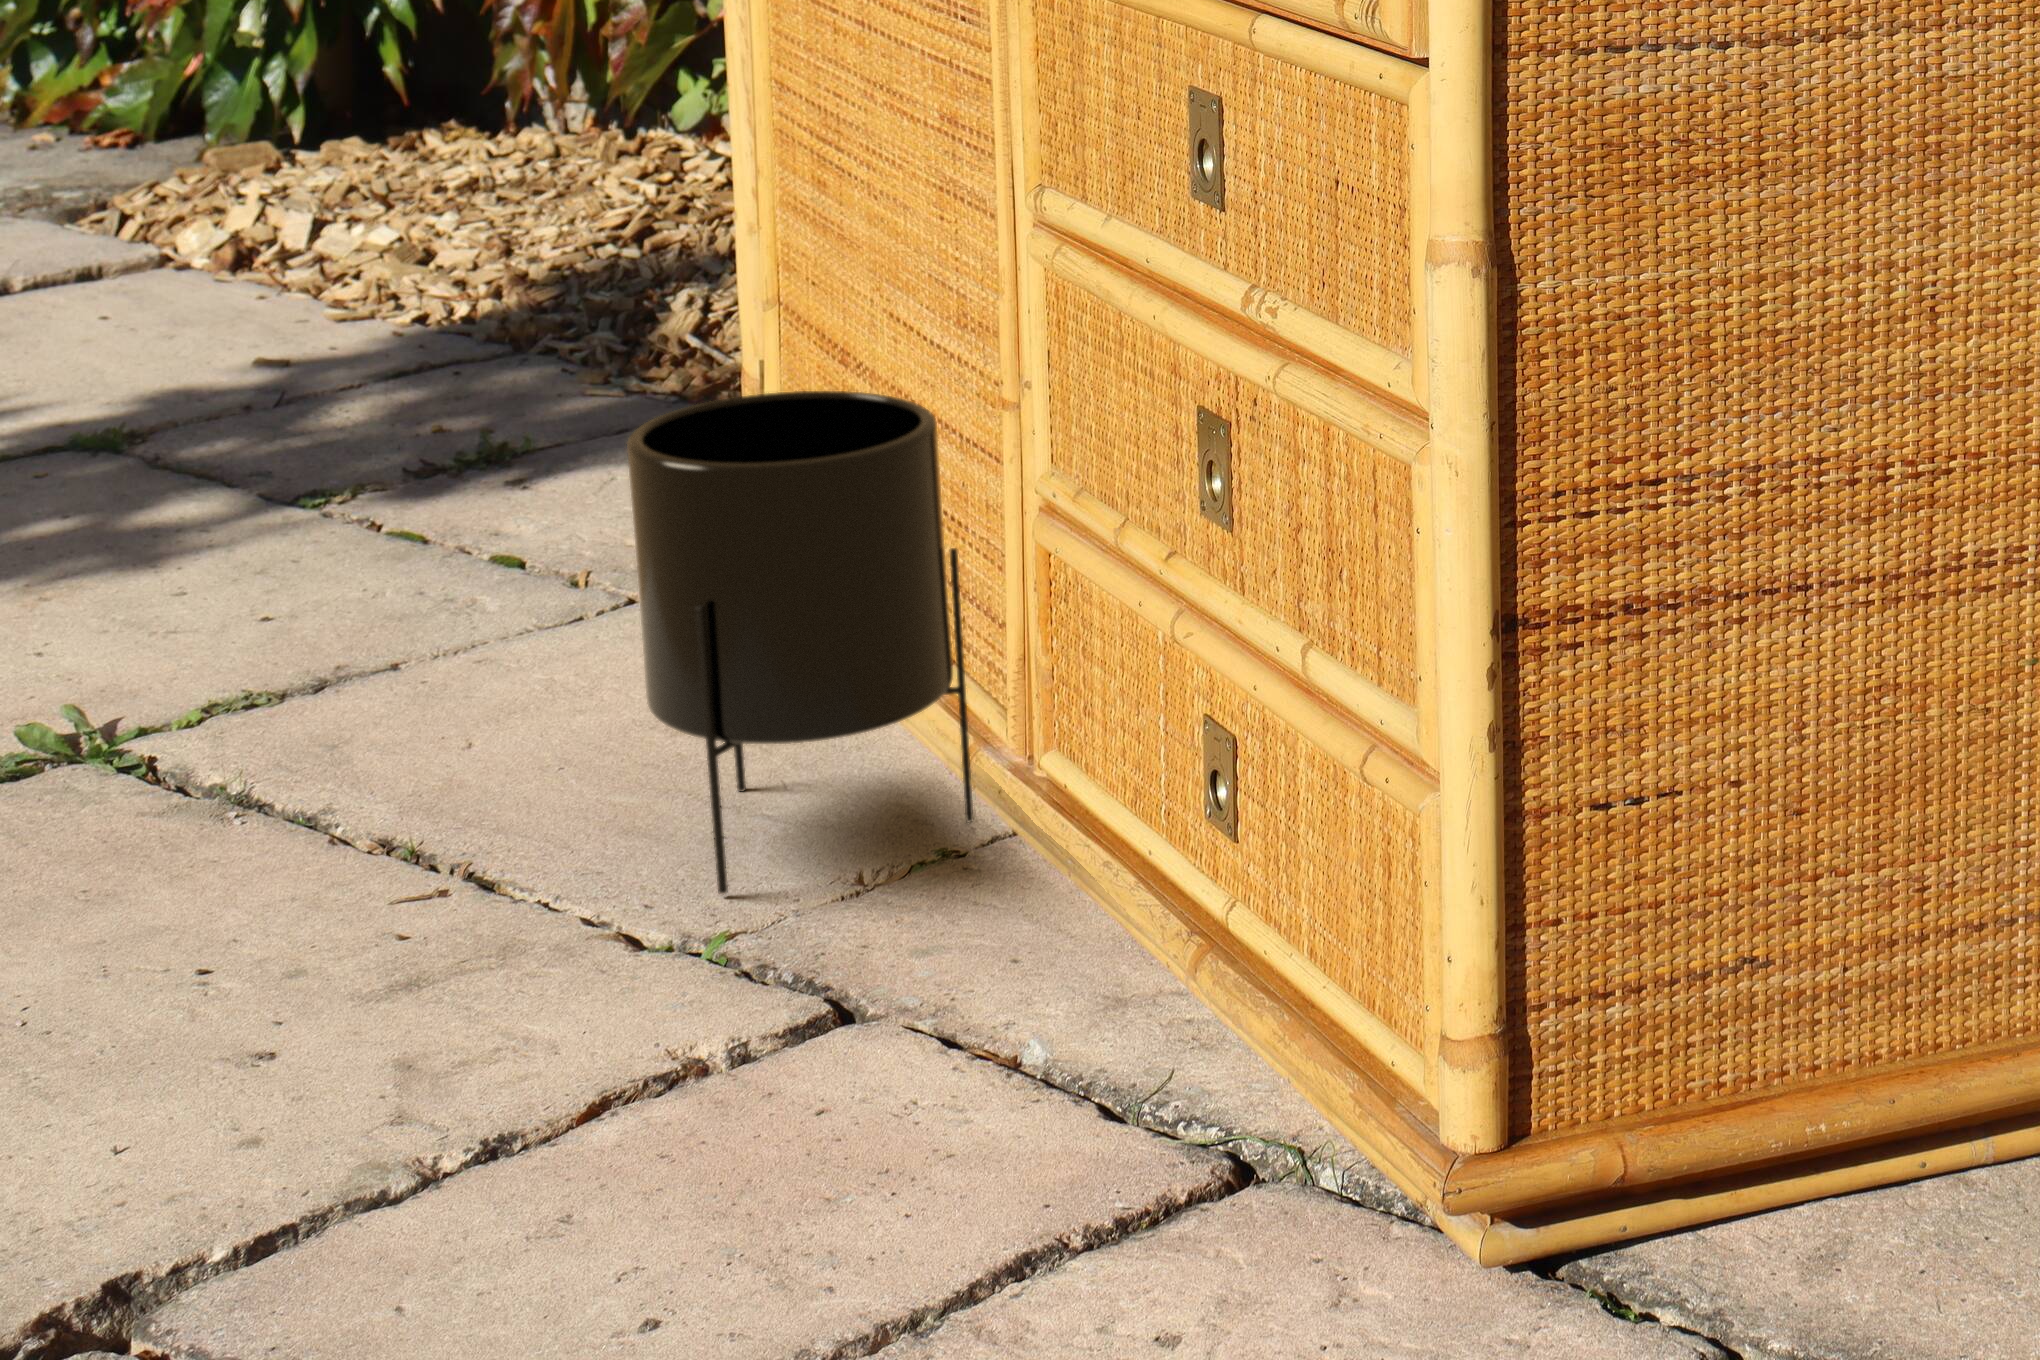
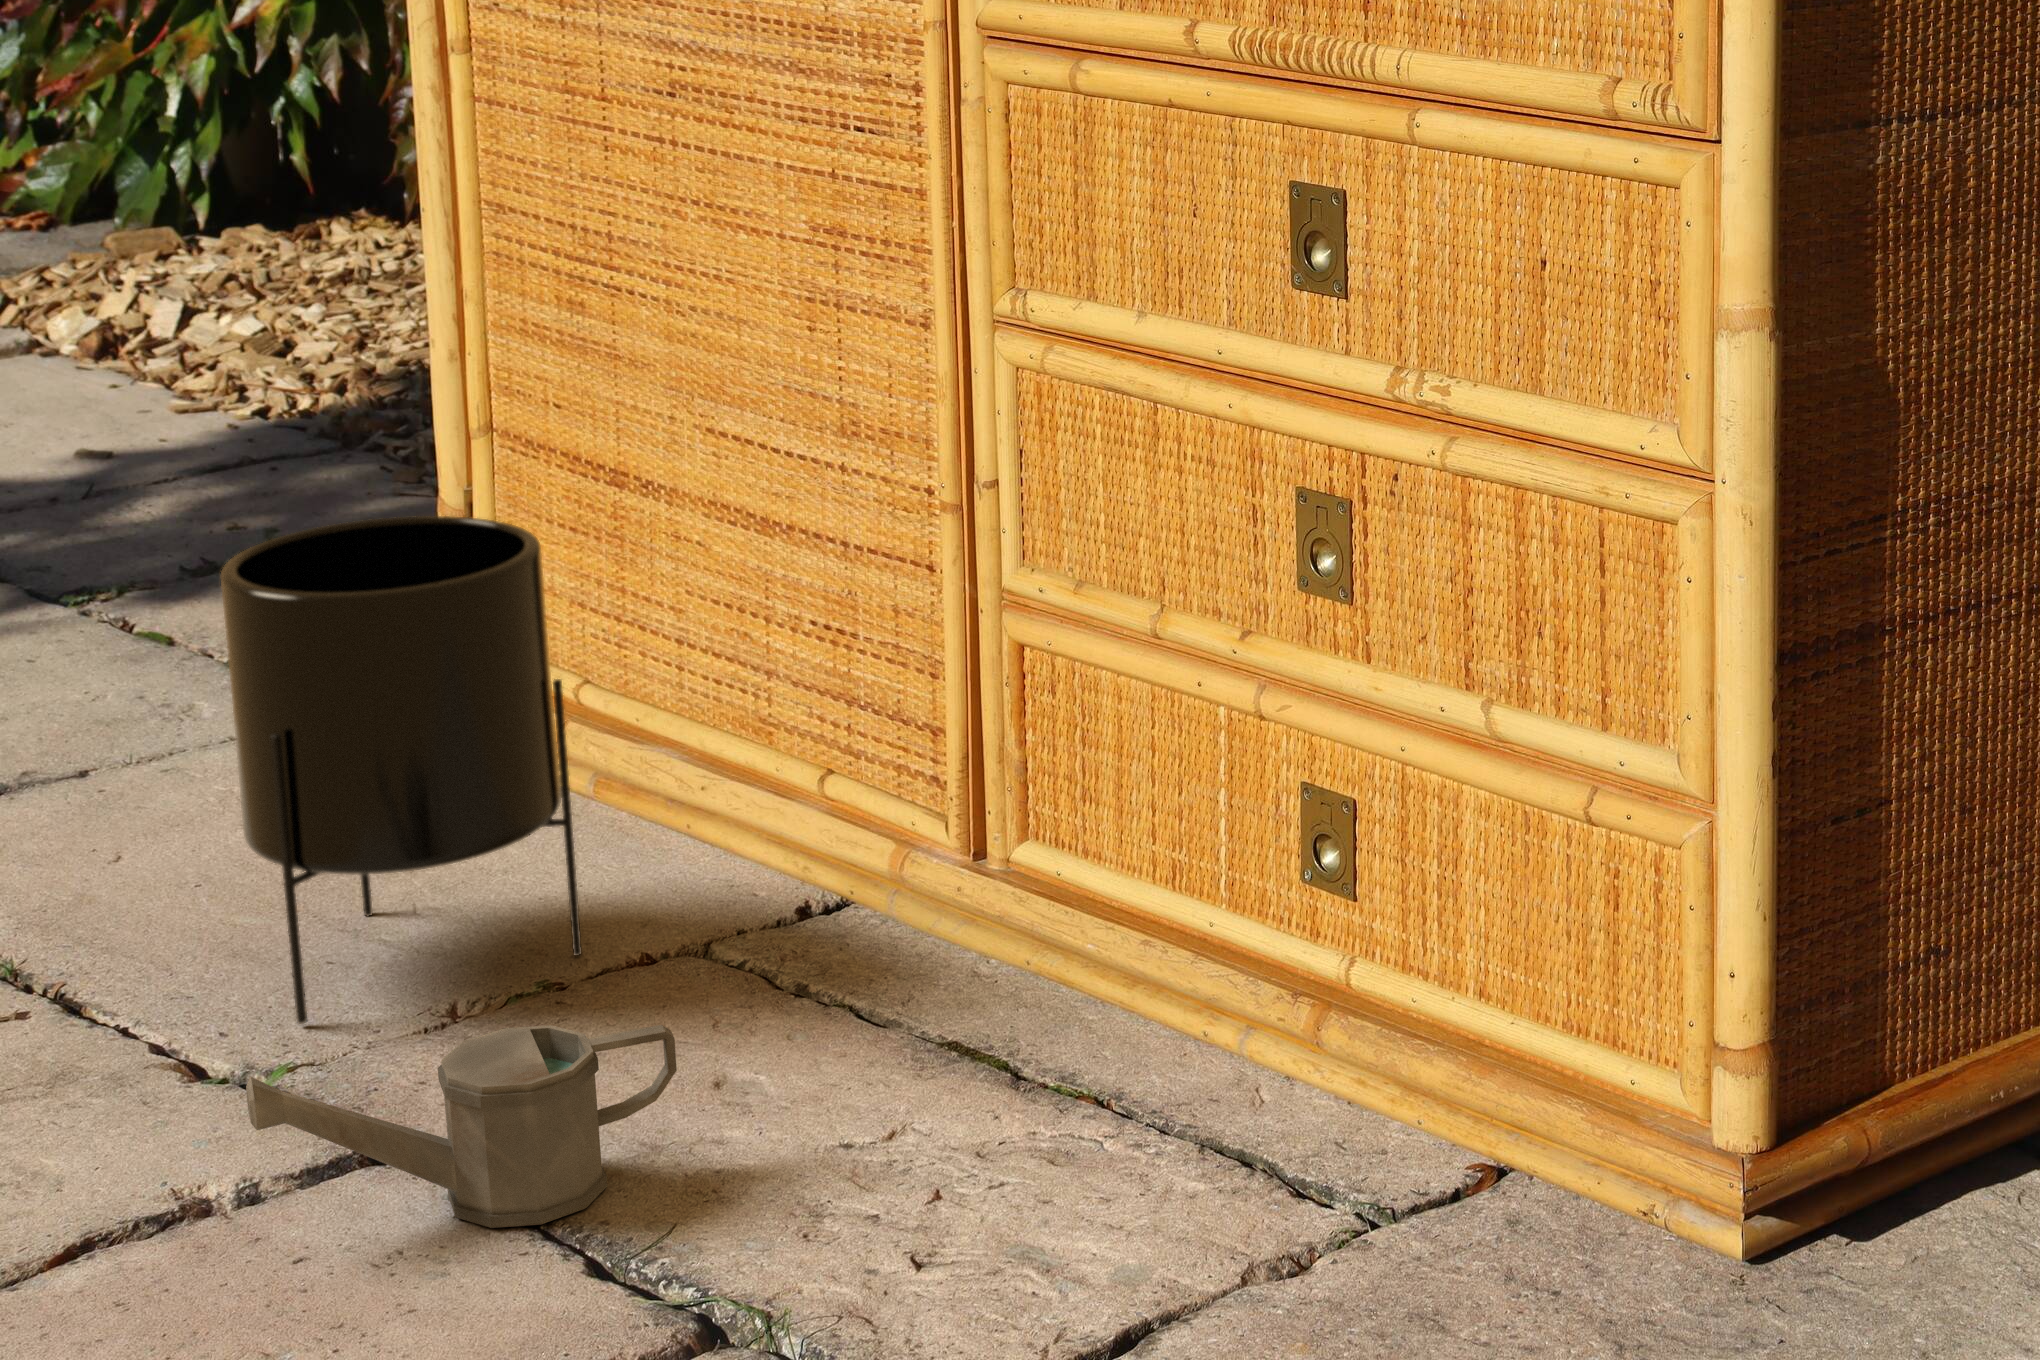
watering can: none [761,876,1159,1079] -> present [246,1025,677,1228]

